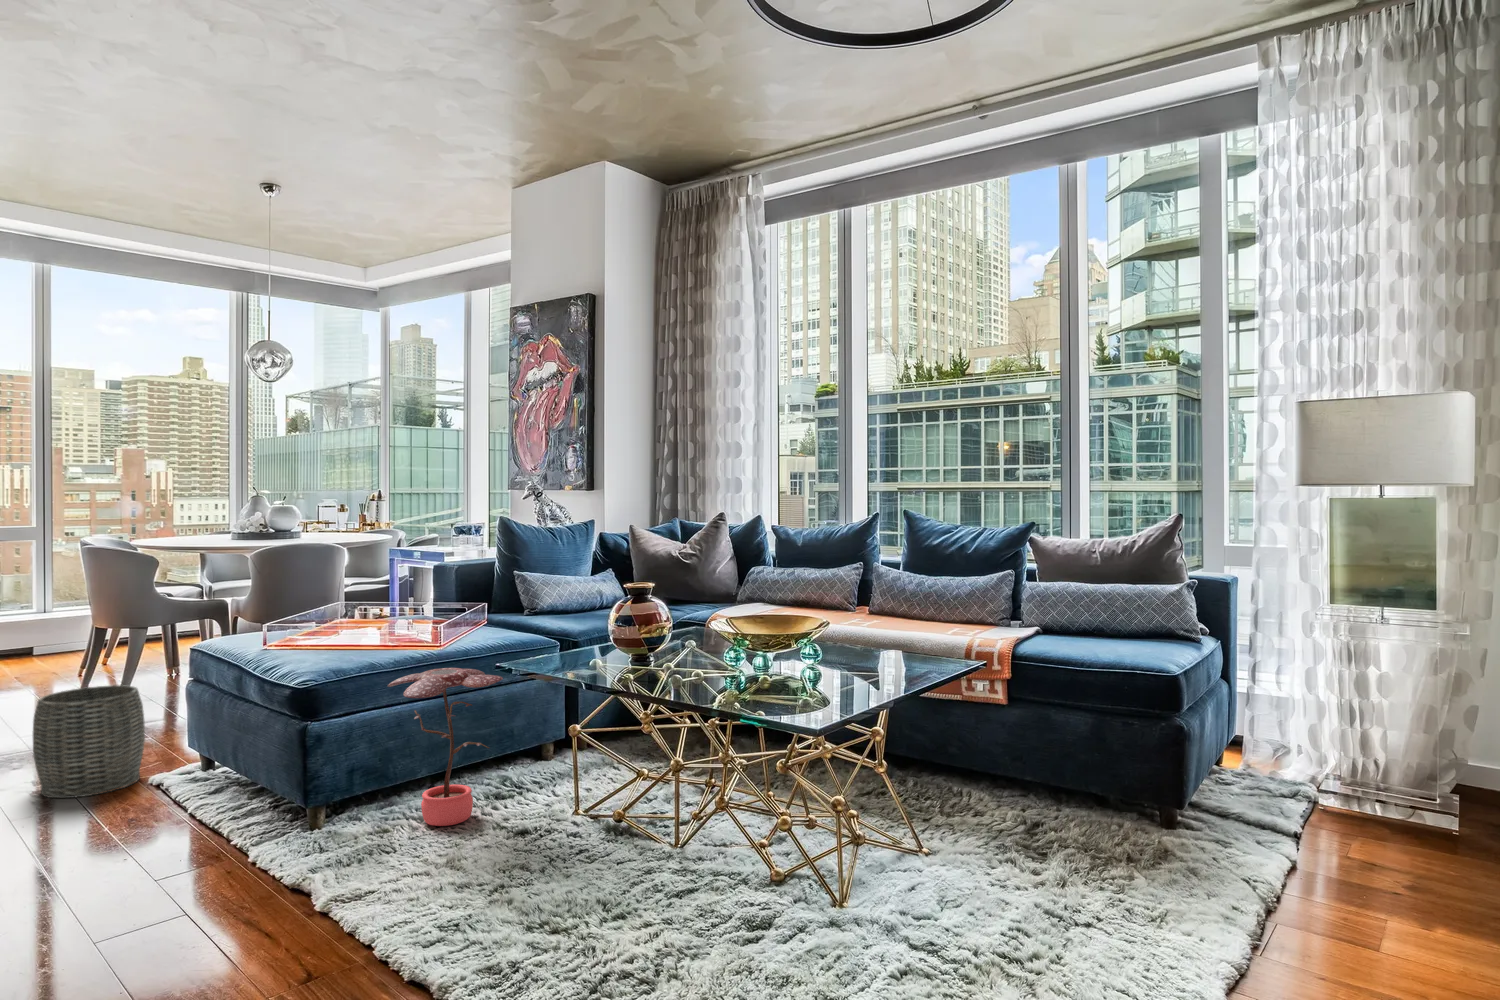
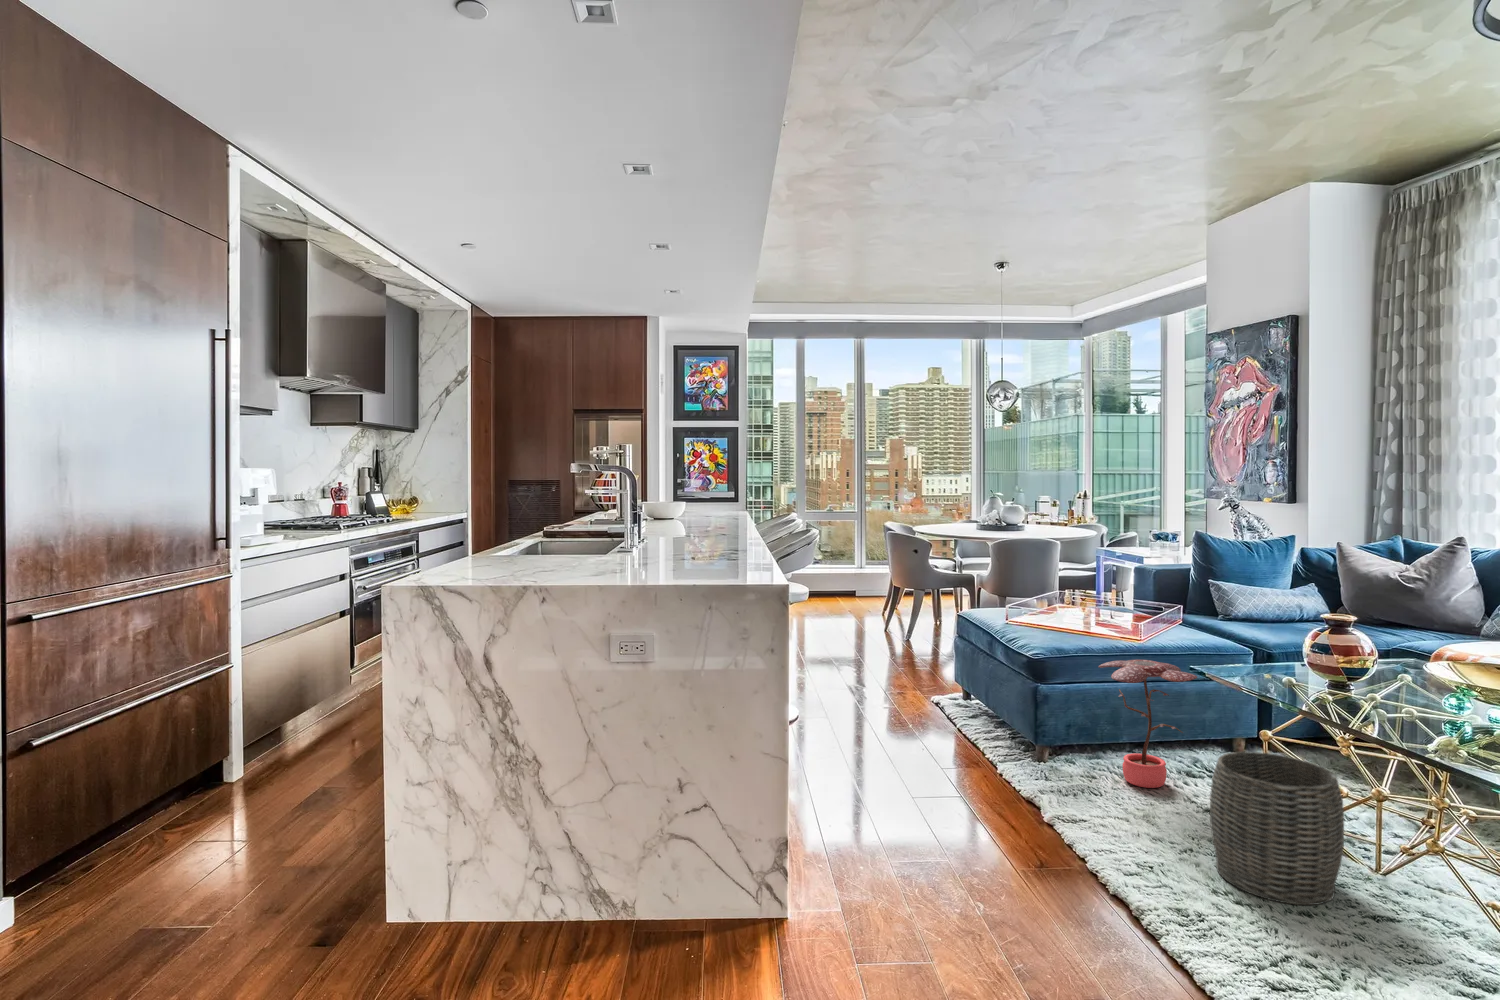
woven basket: present [33,685,145,798] -> present [1210,752,1344,905]

